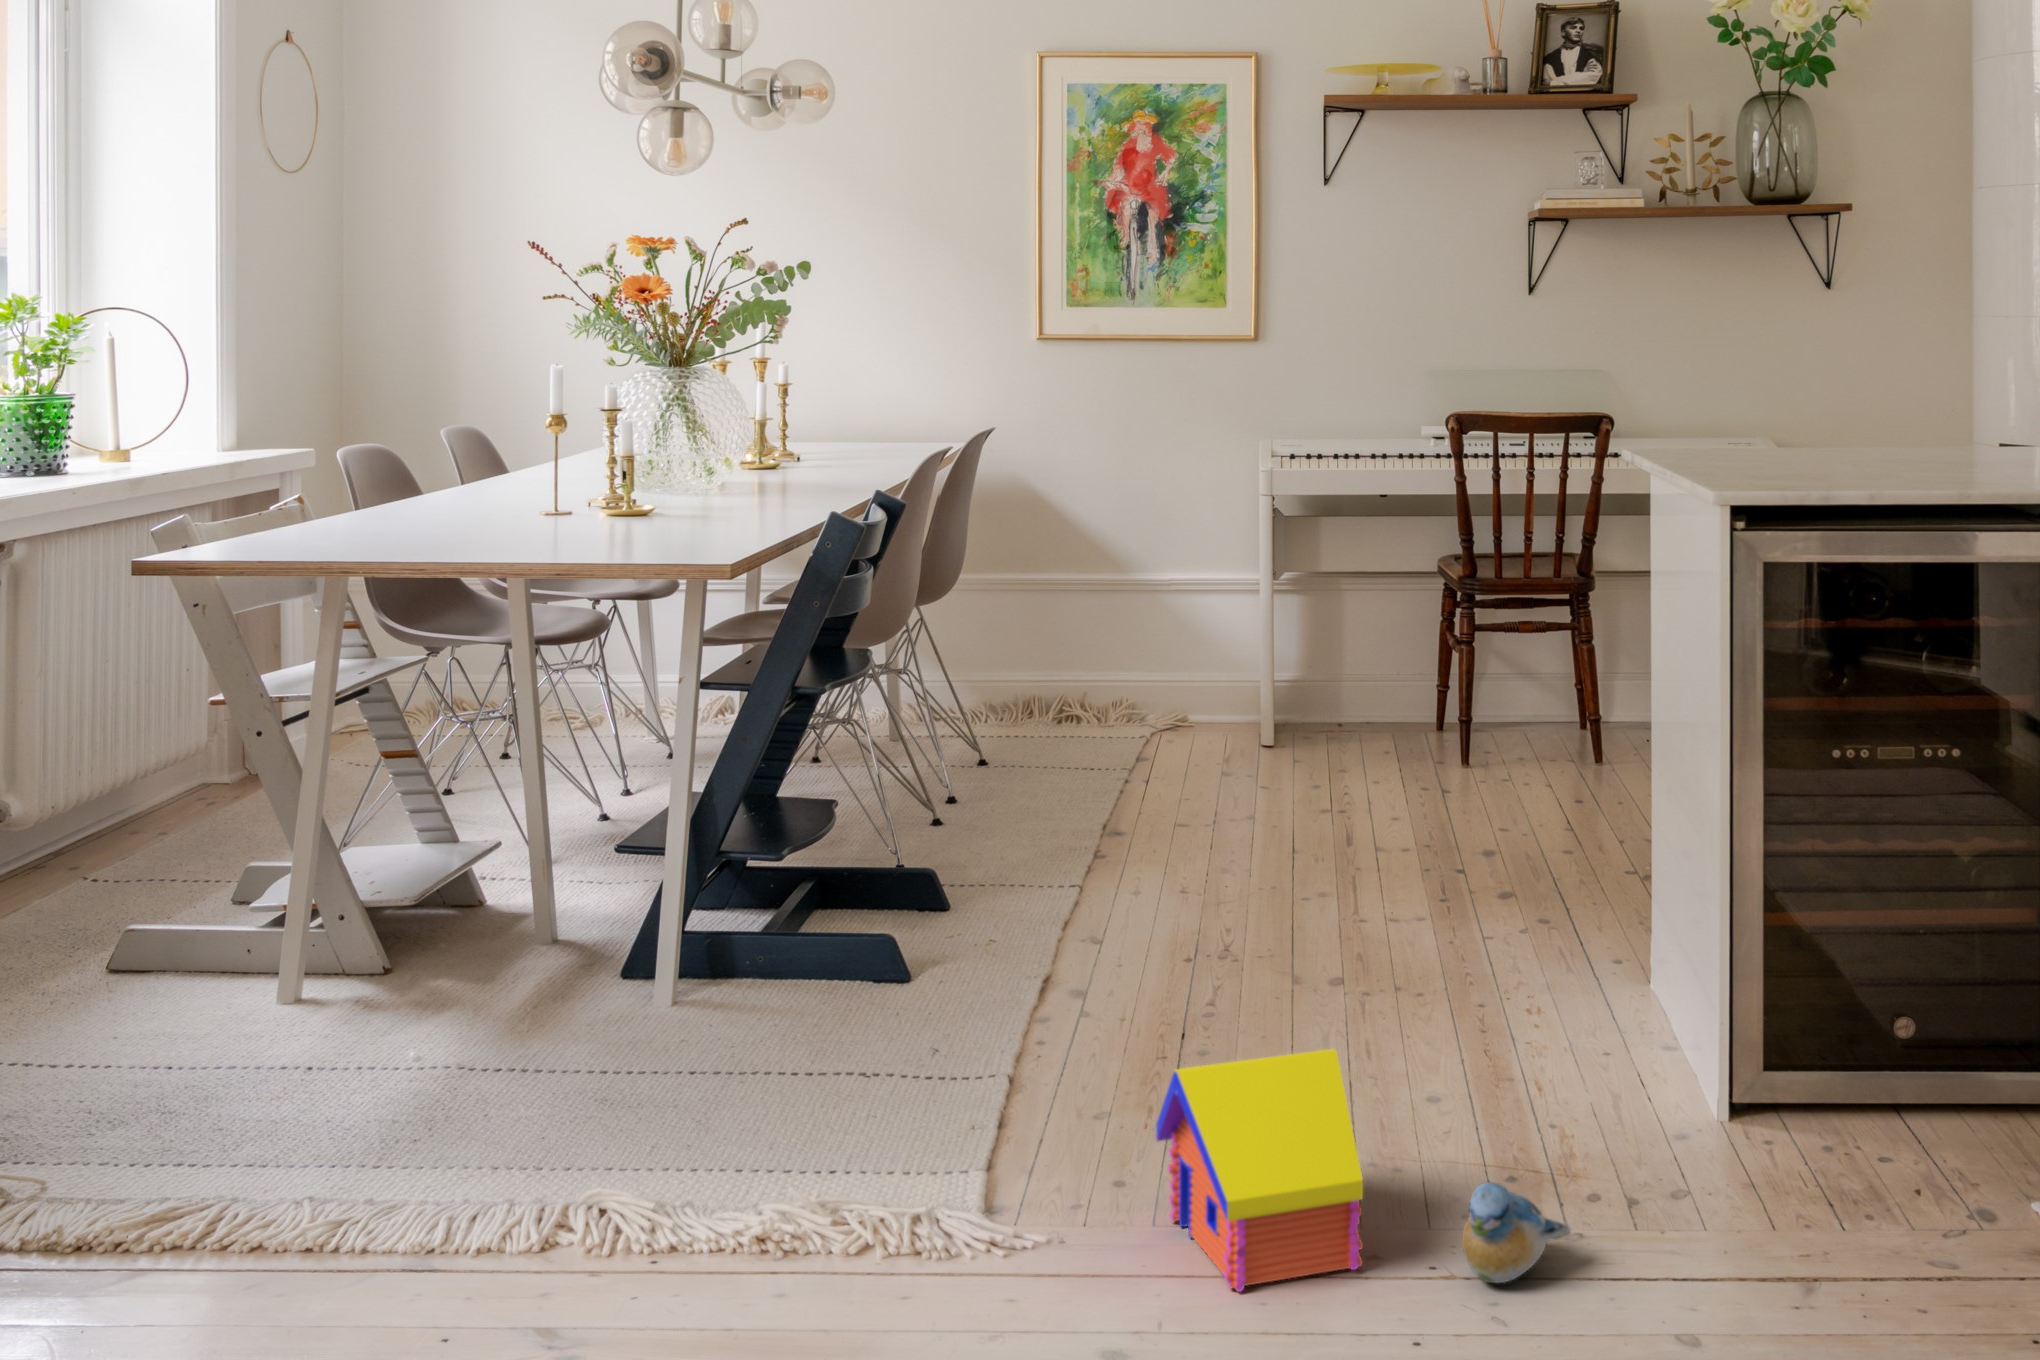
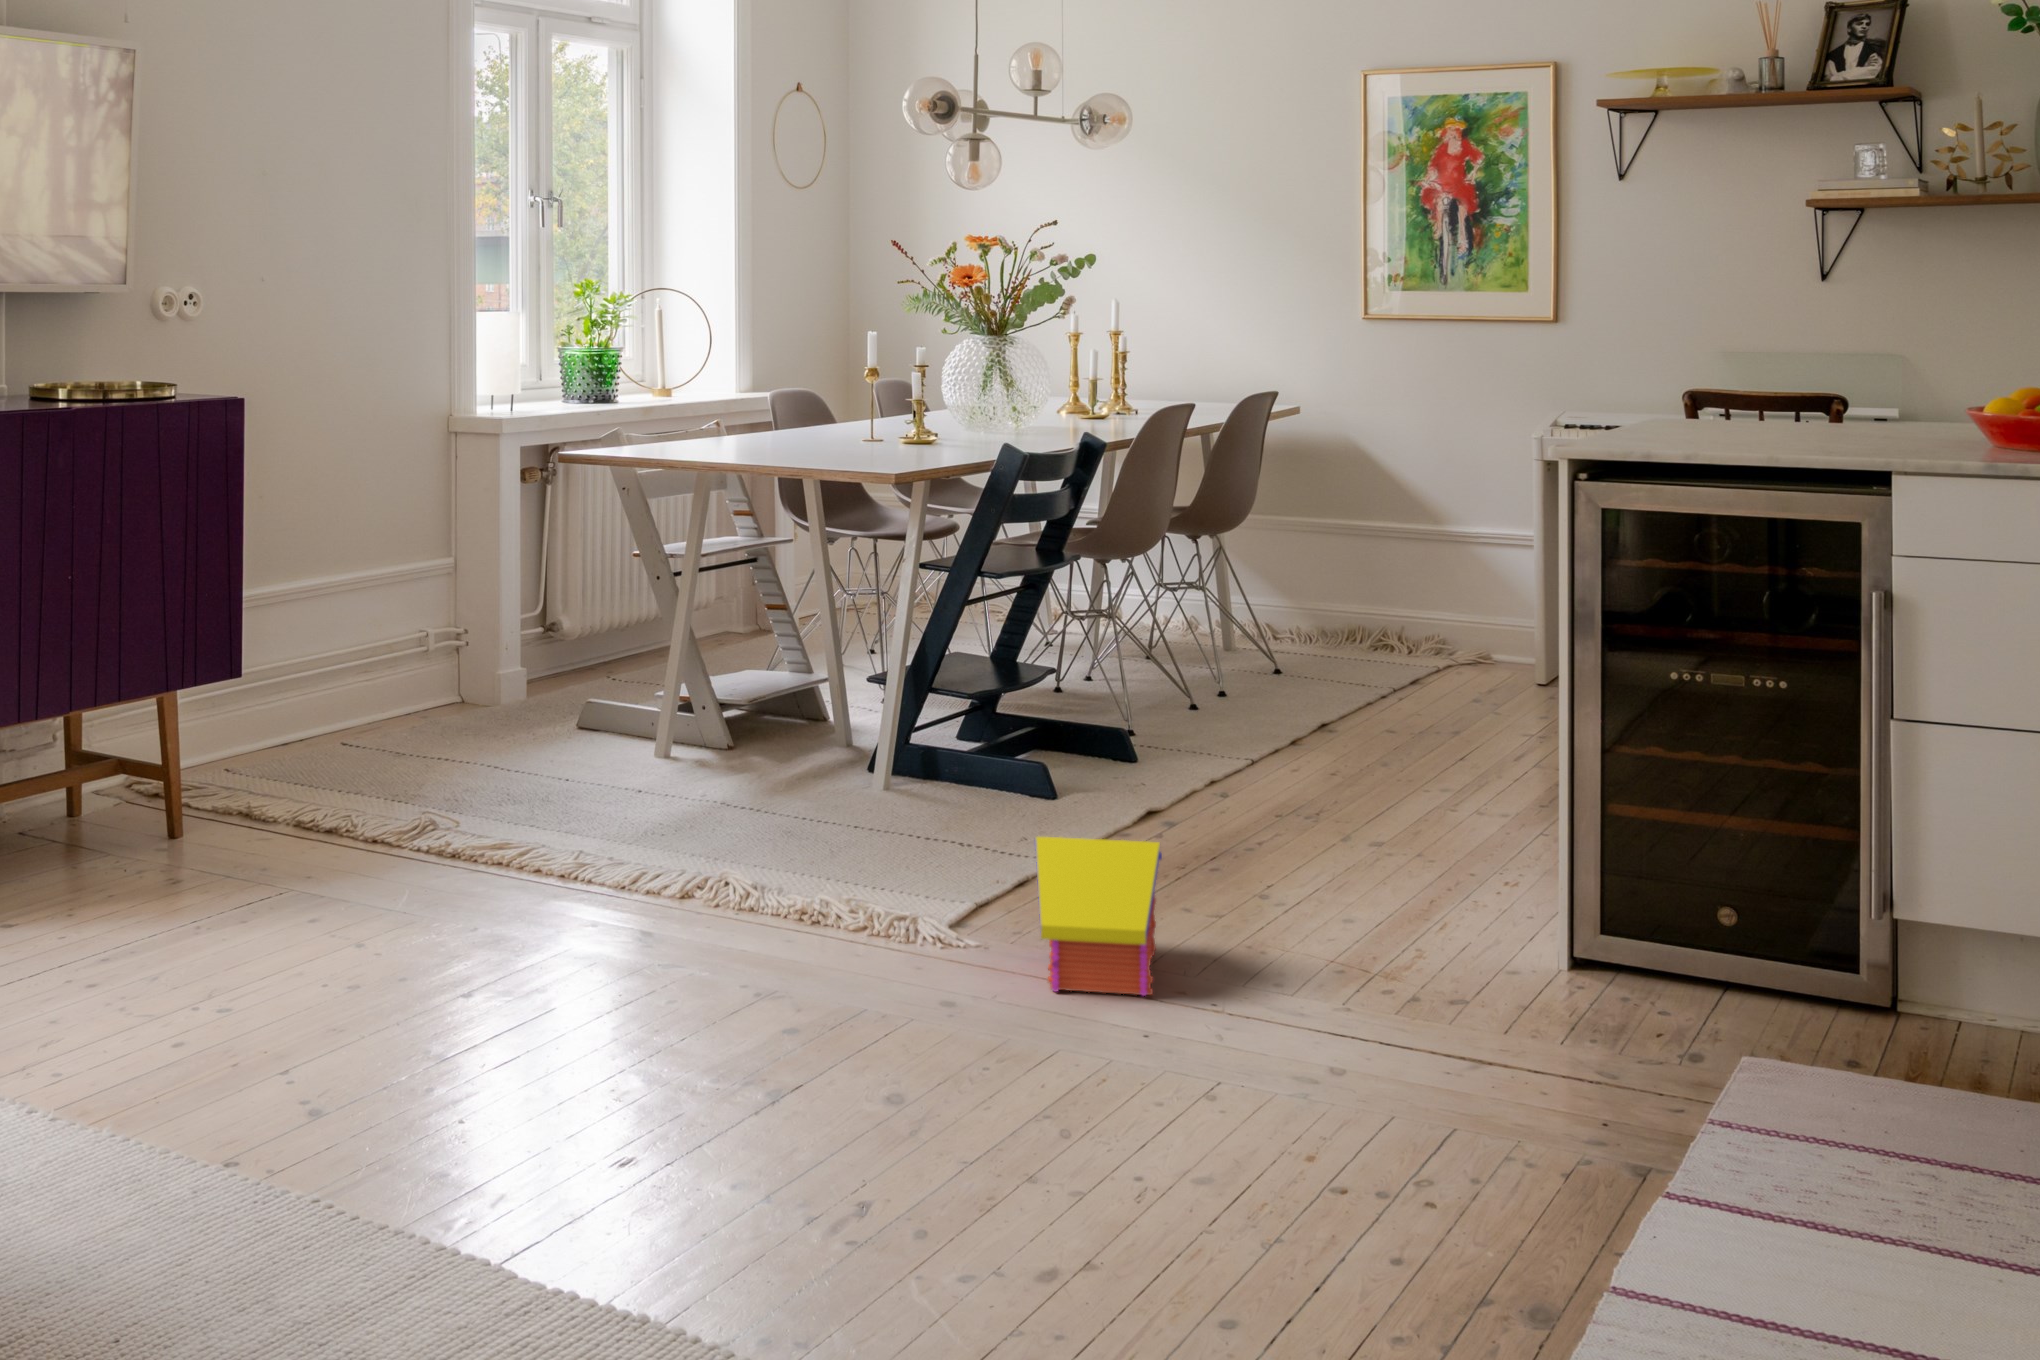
plush toy: present [1462,1182,1571,1283] -> none [1206,945,1306,1021]

